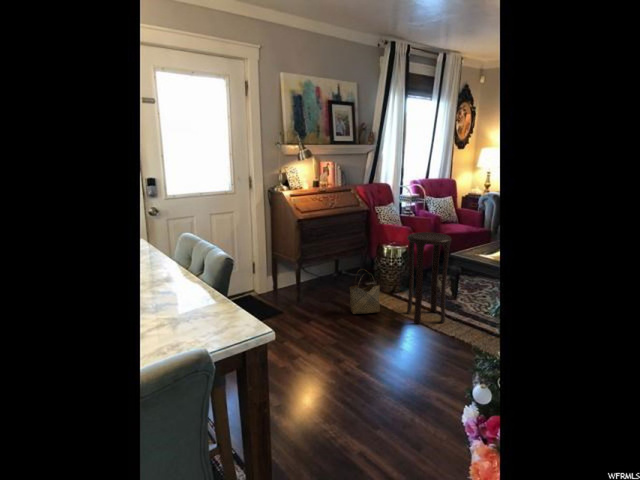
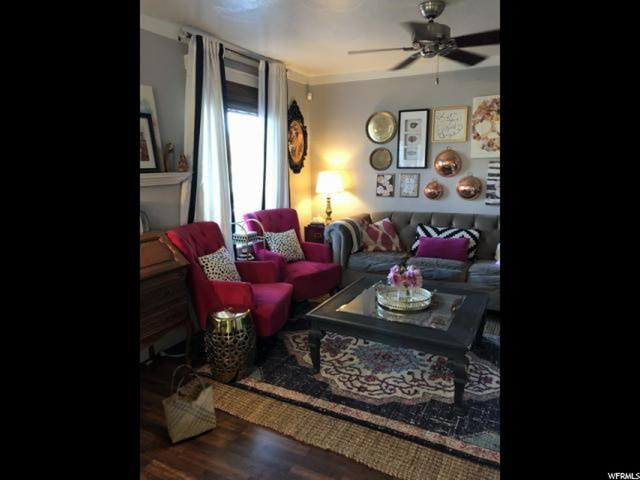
stool: present [407,232,451,324] -> none [246,295,312,437]

